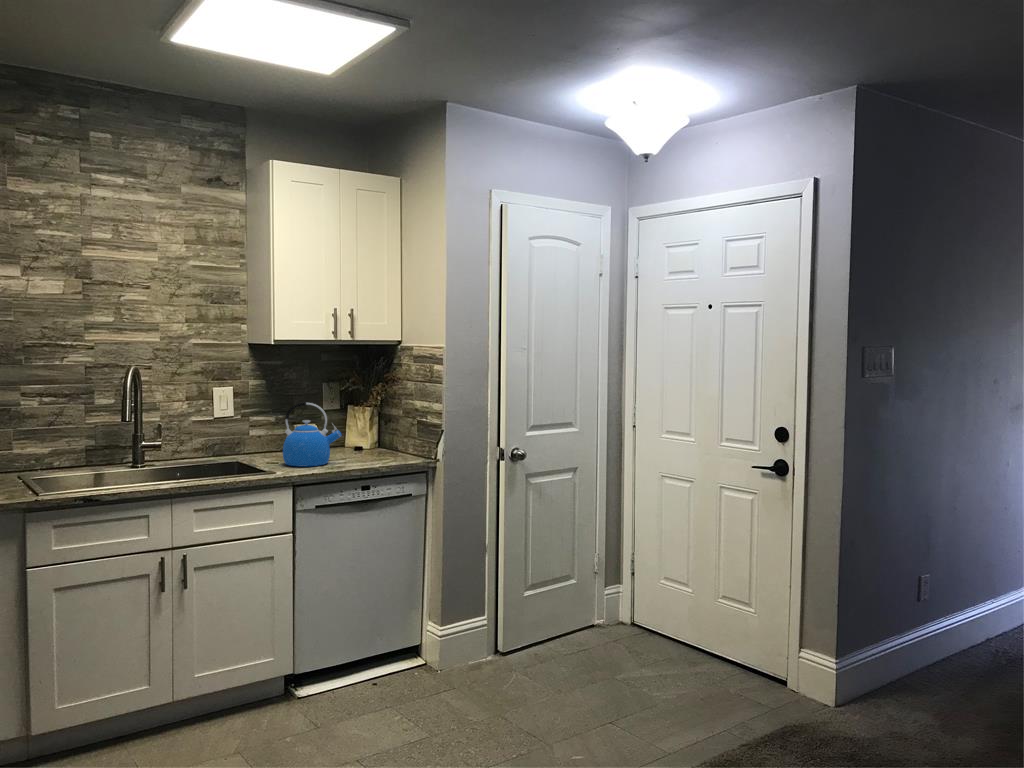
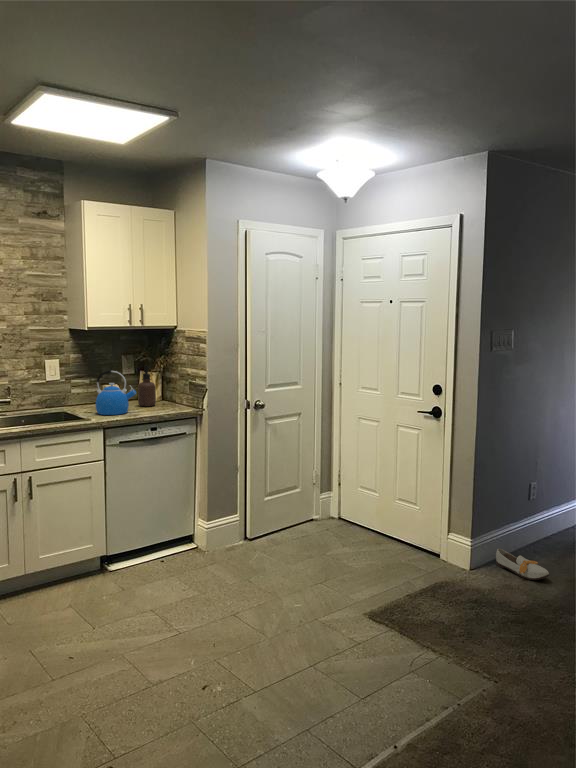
soap dispenser: none [344,397,369,455] -> present [138,366,156,406]
shoe: none [873,674,961,725] -> present [496,549,550,580]

